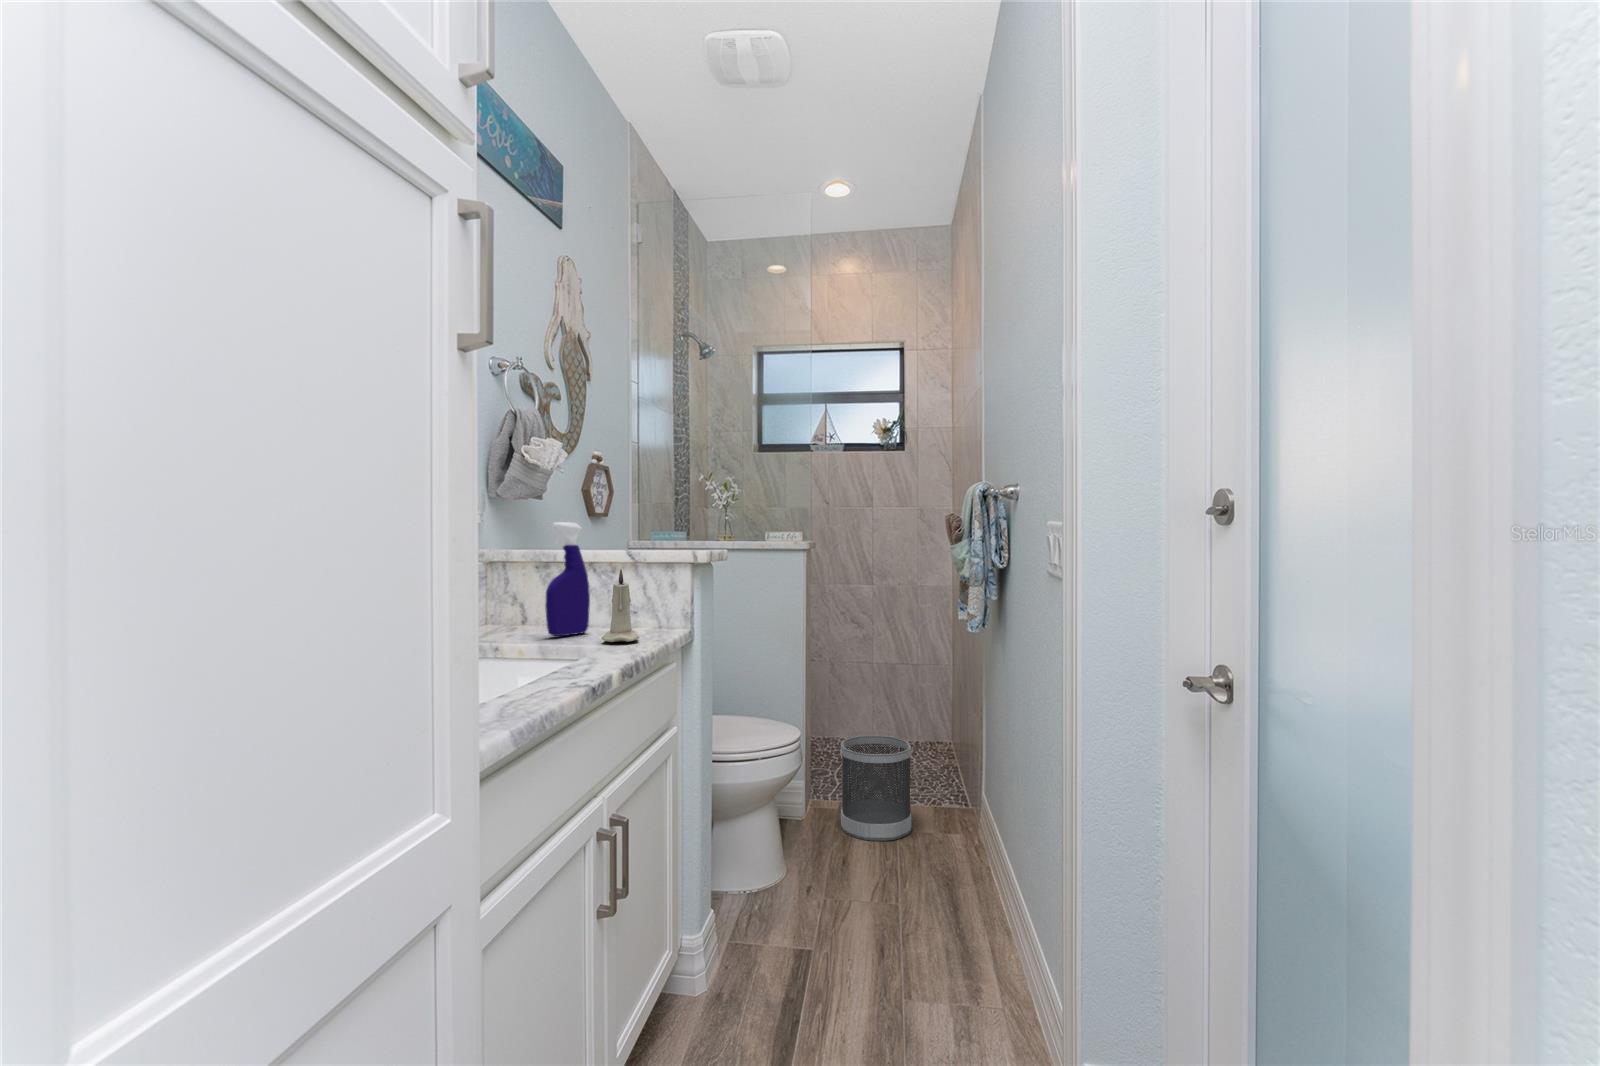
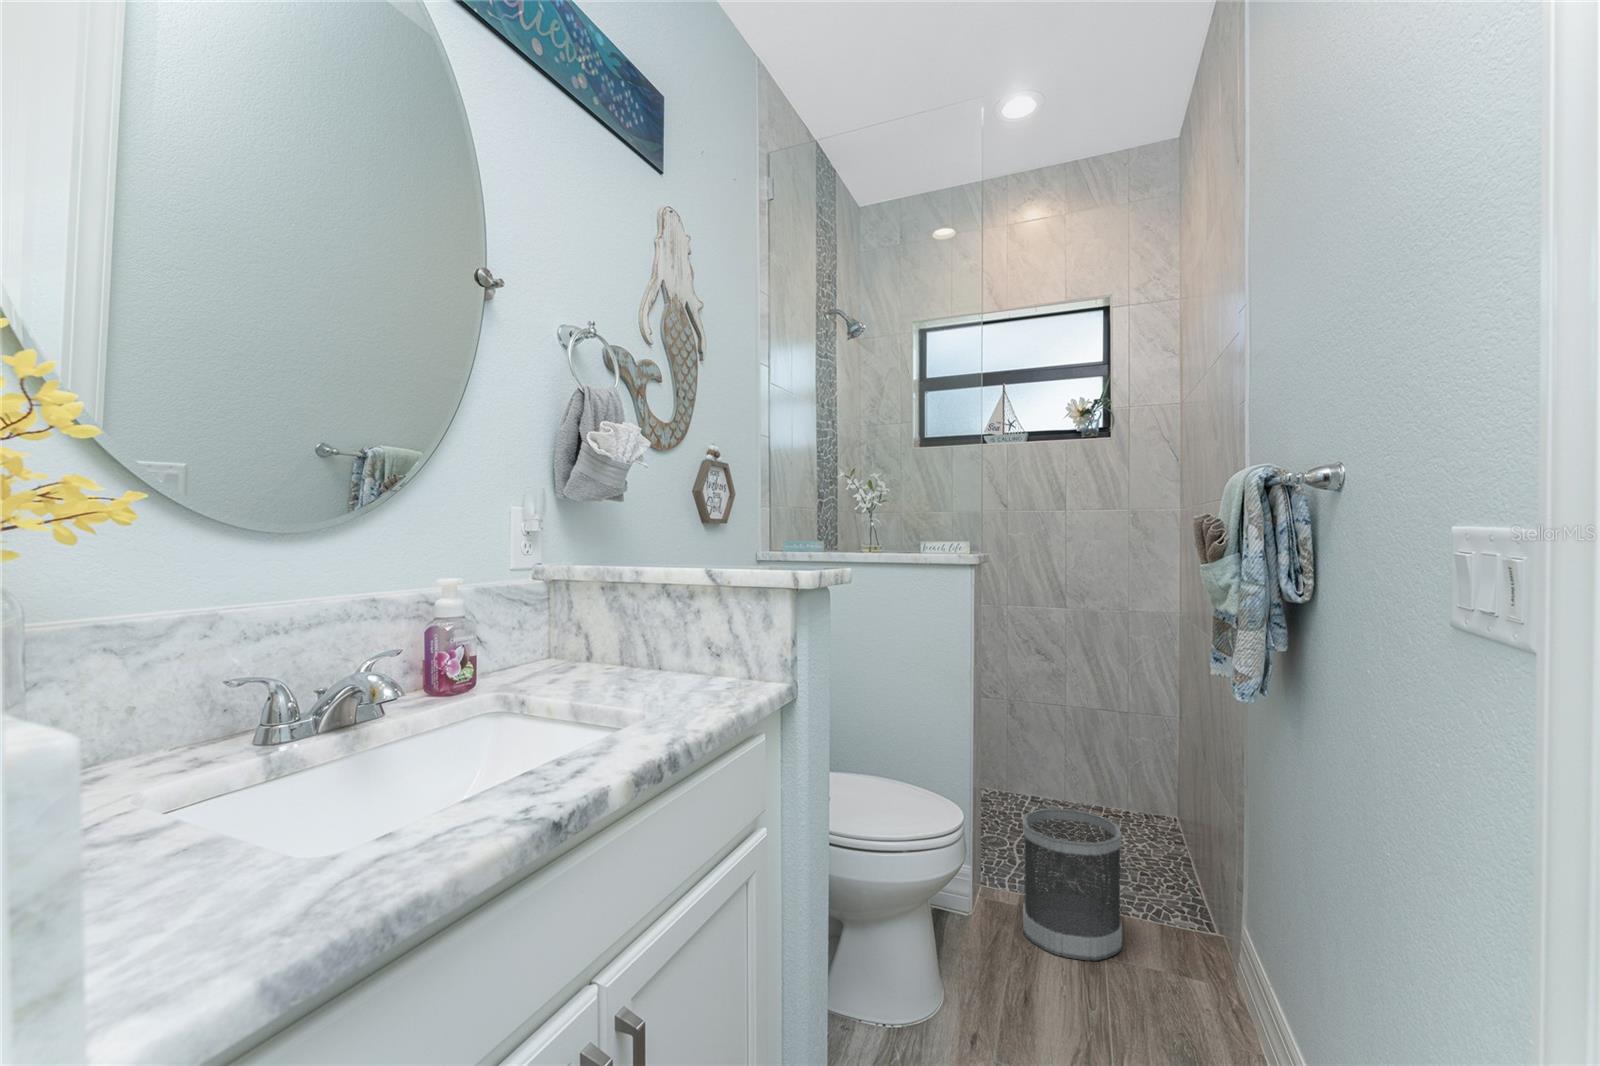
spray bottle: present [545,522,590,636] -> none [590,531,655,689]
candle: present [602,569,639,642] -> none [652,598,708,706]

